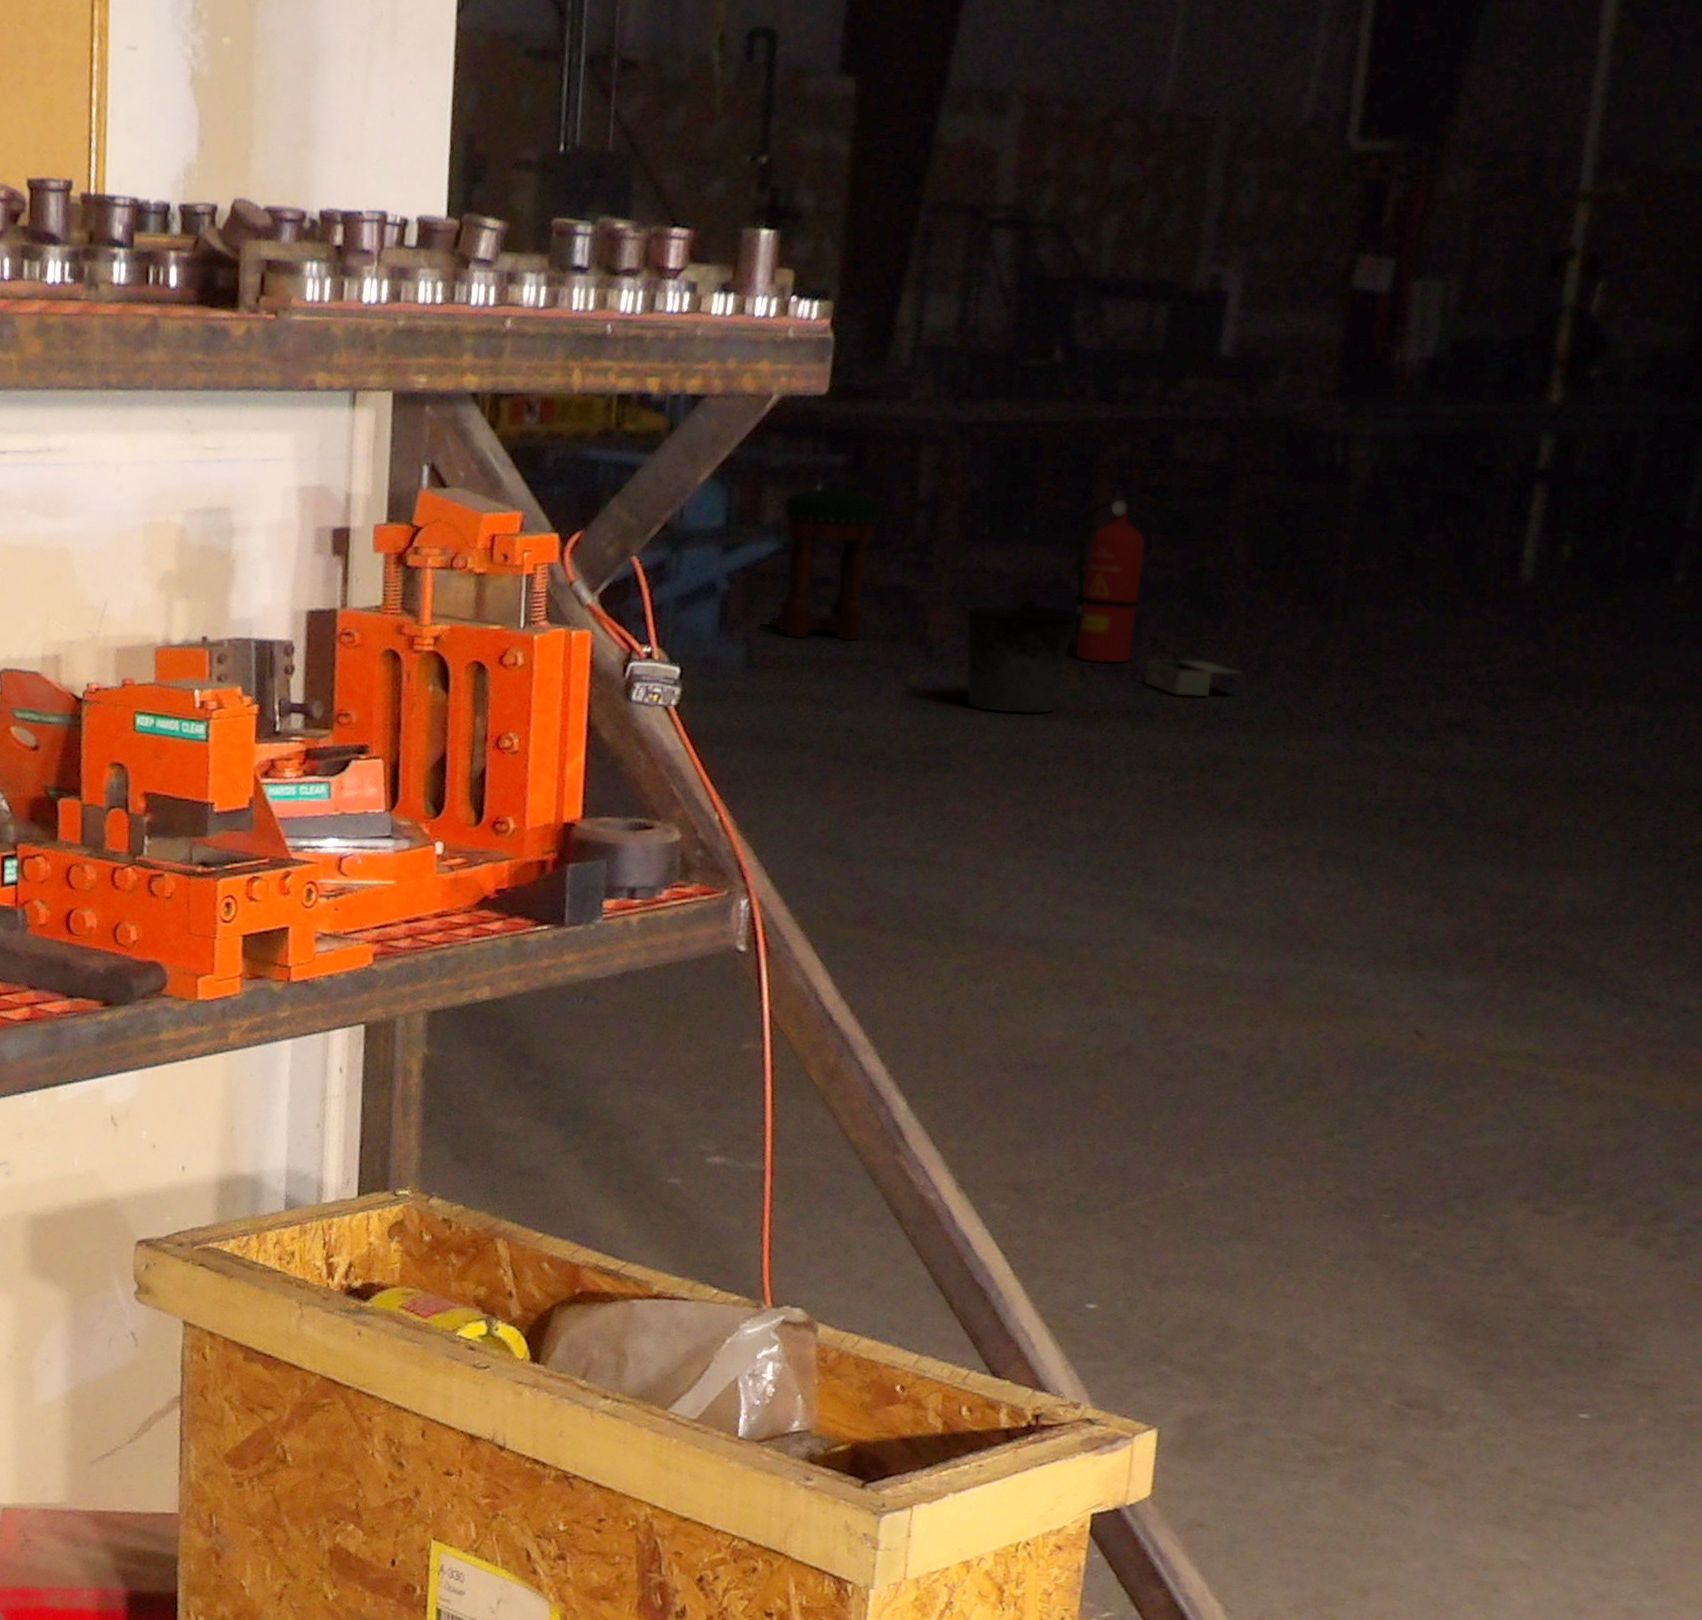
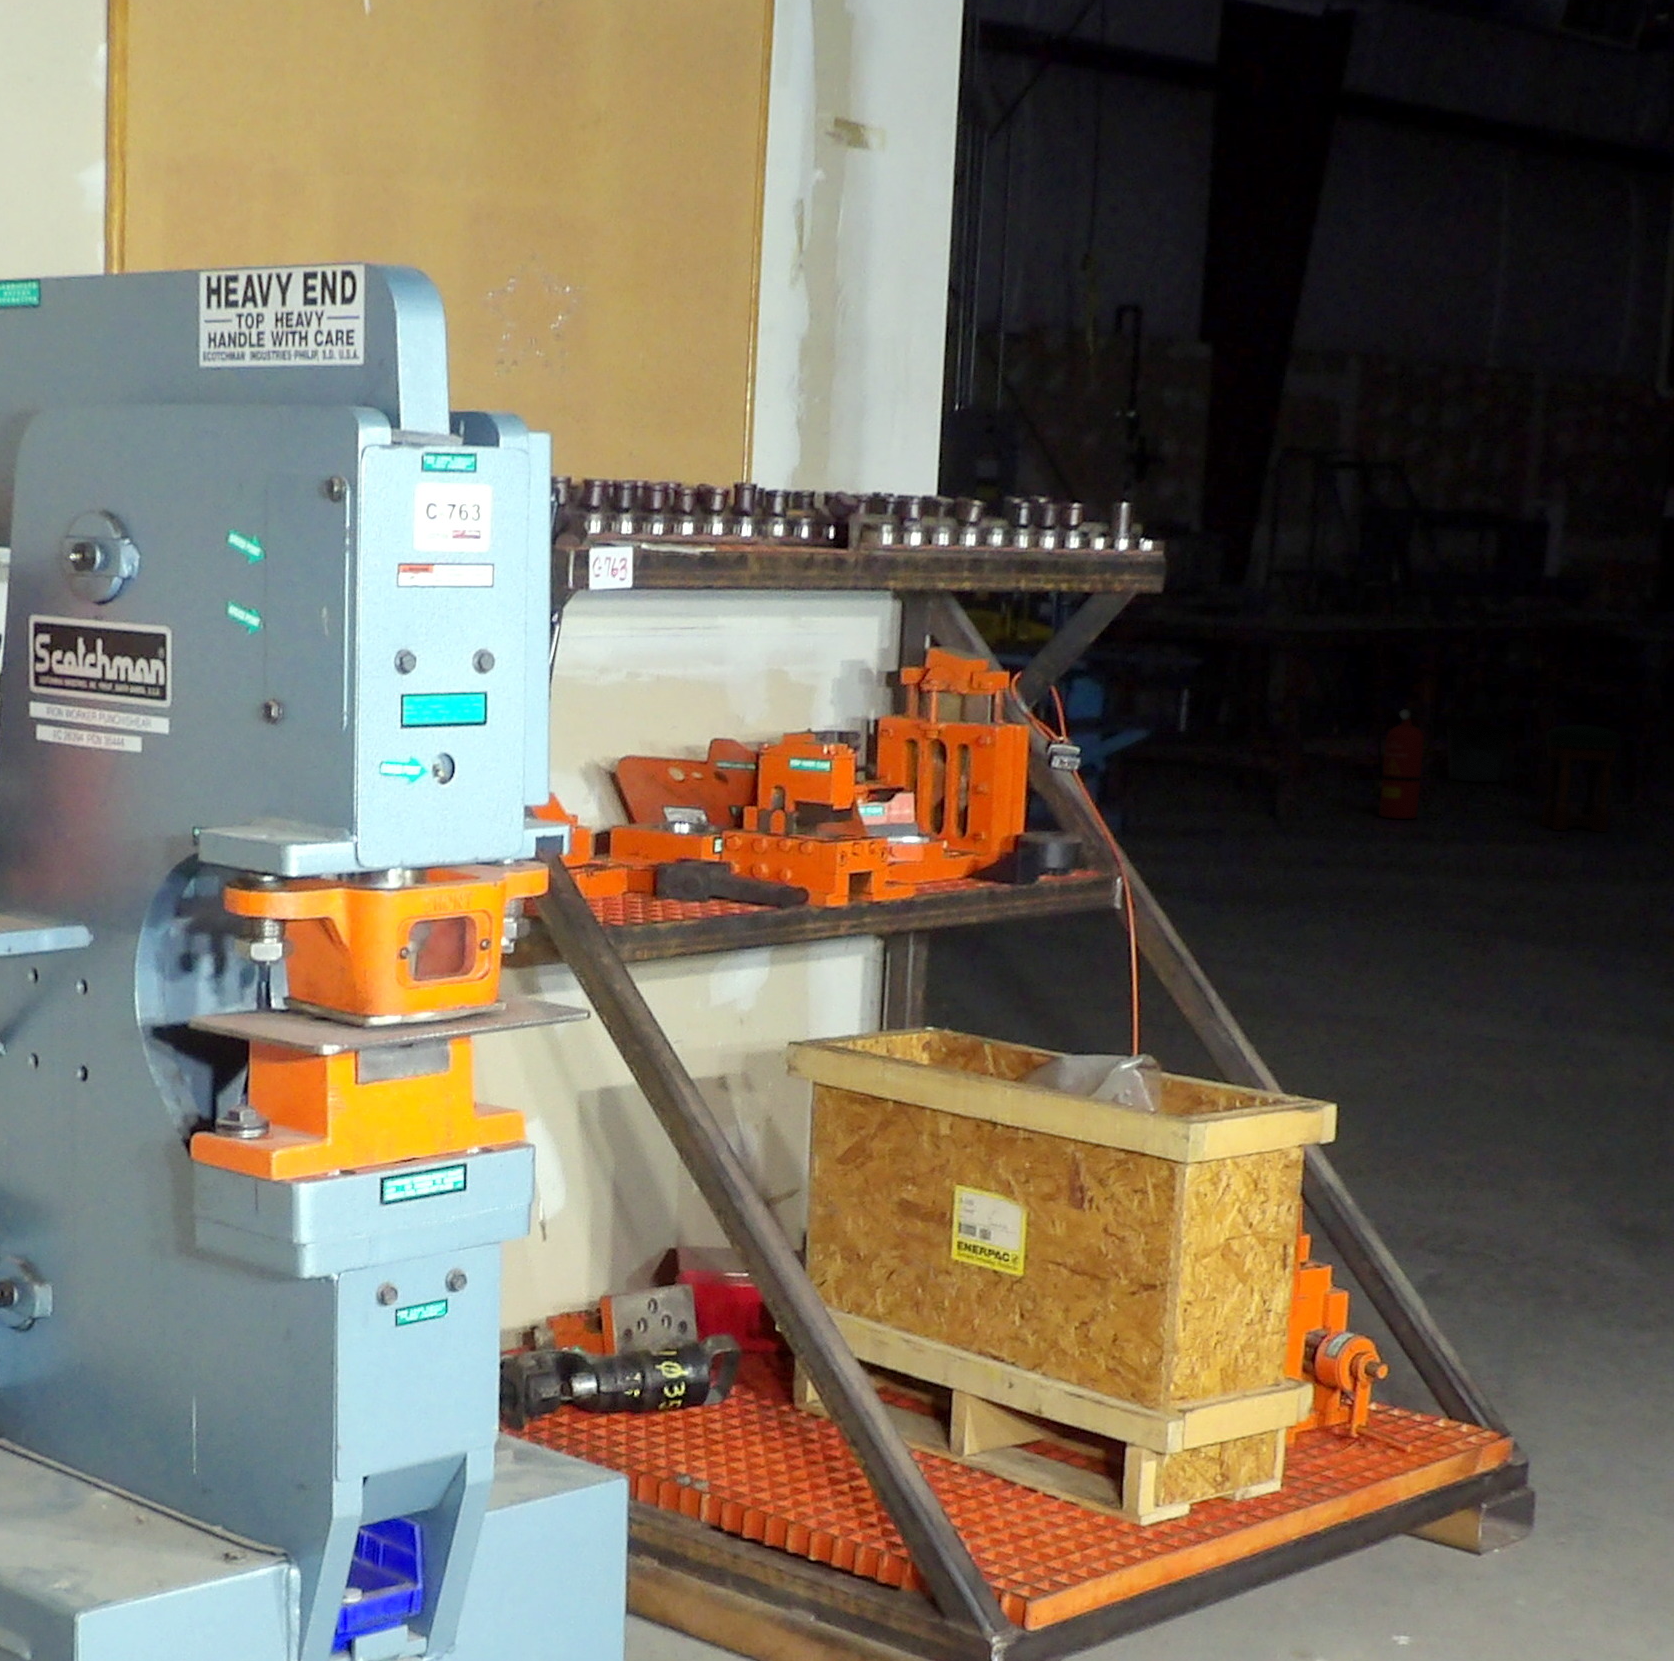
stool: present [779,490,880,639] -> present [1541,725,1620,832]
bucket: present [968,601,1085,713] -> present [1448,722,1513,782]
toolbox: present [1146,660,1241,696] -> none [1428,815,1496,839]

